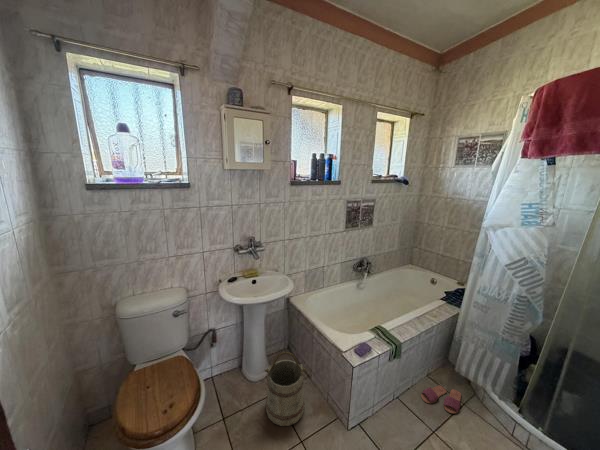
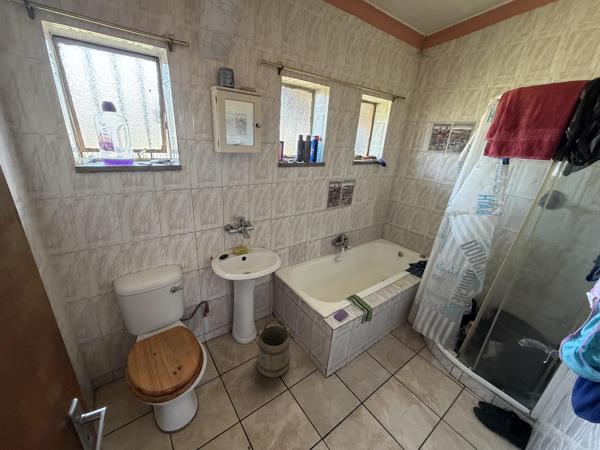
slippers: present [421,386,461,414] -> none [385,340,416,361]

